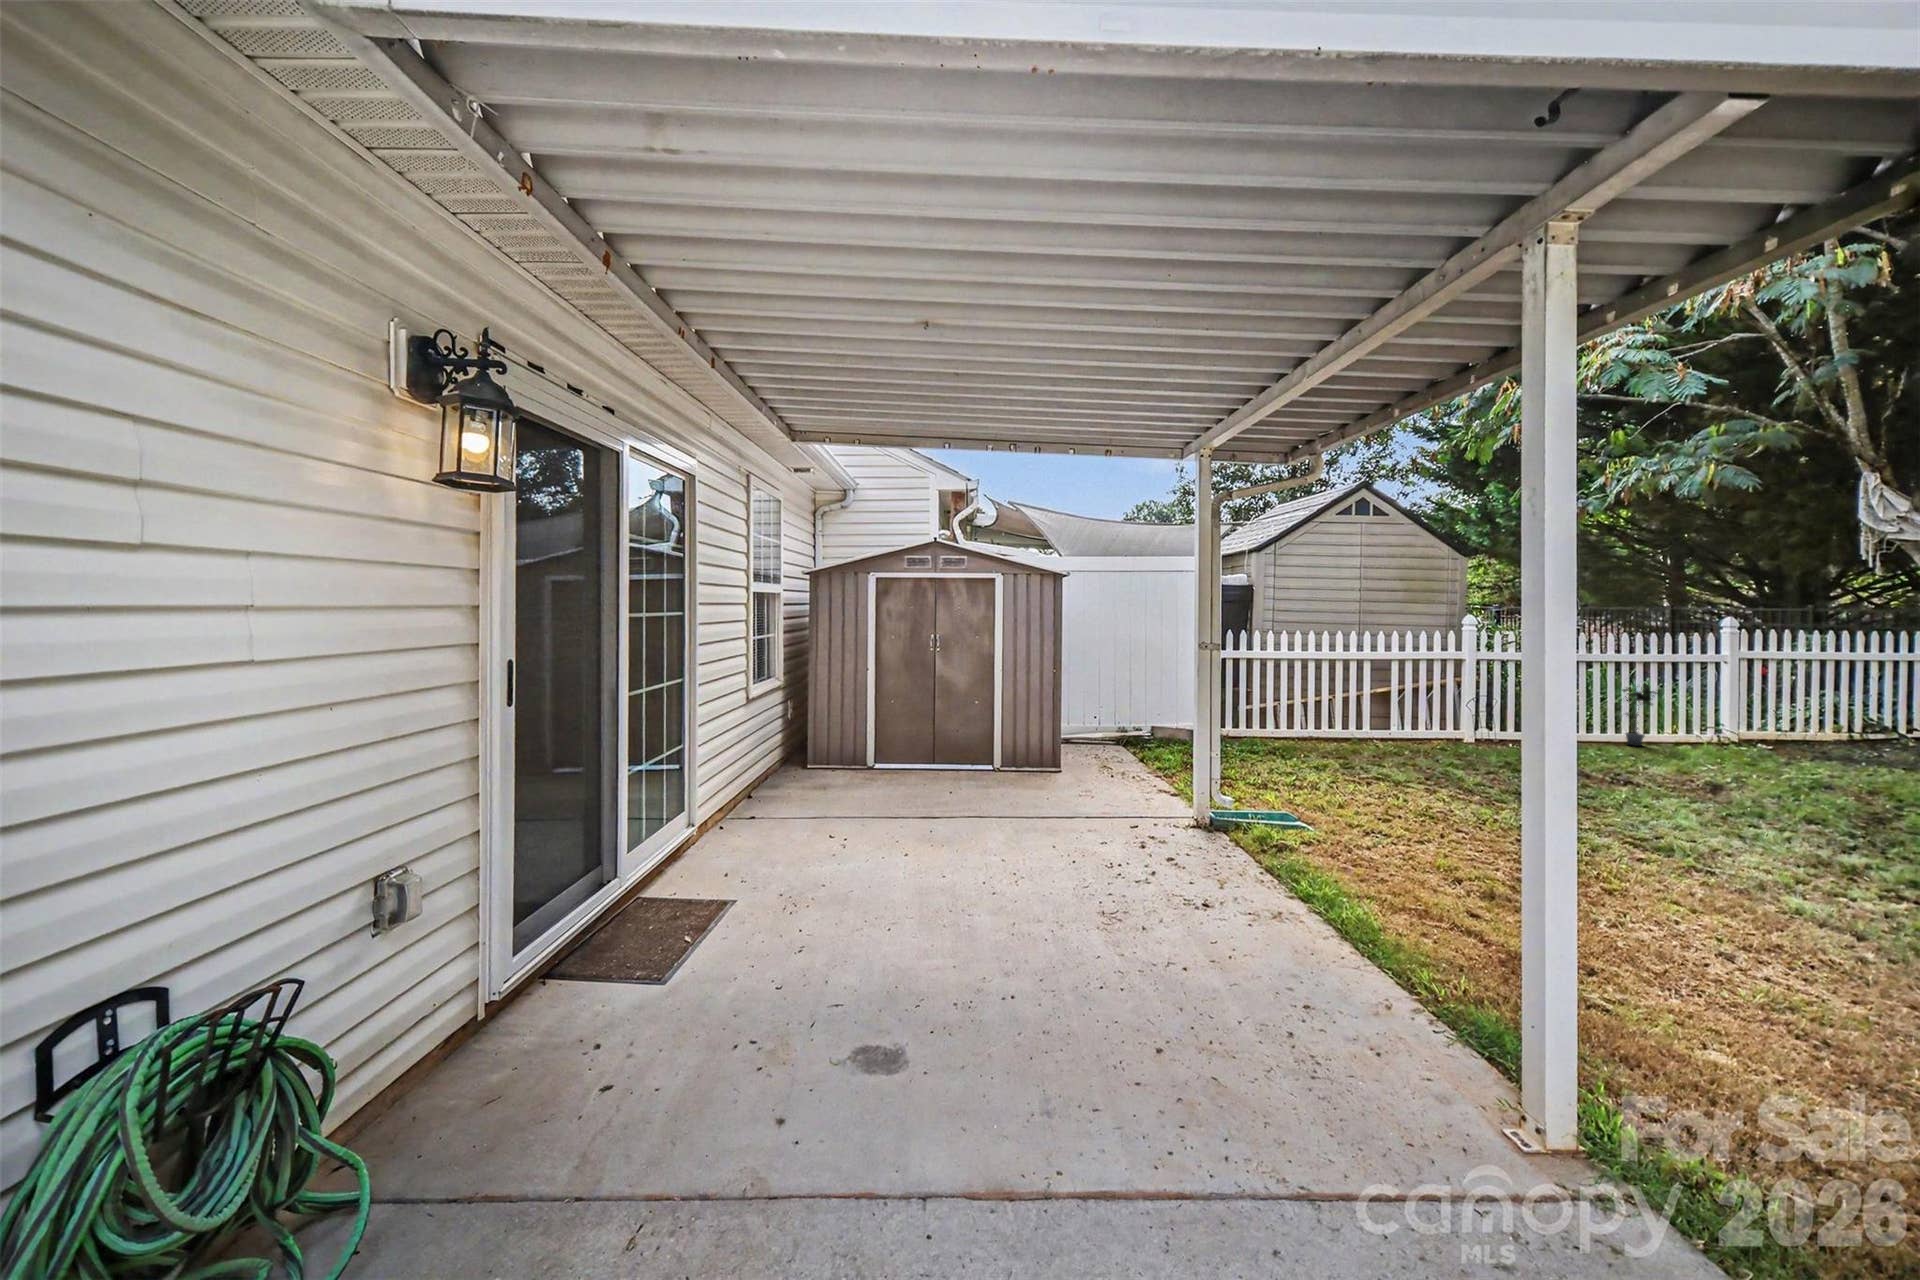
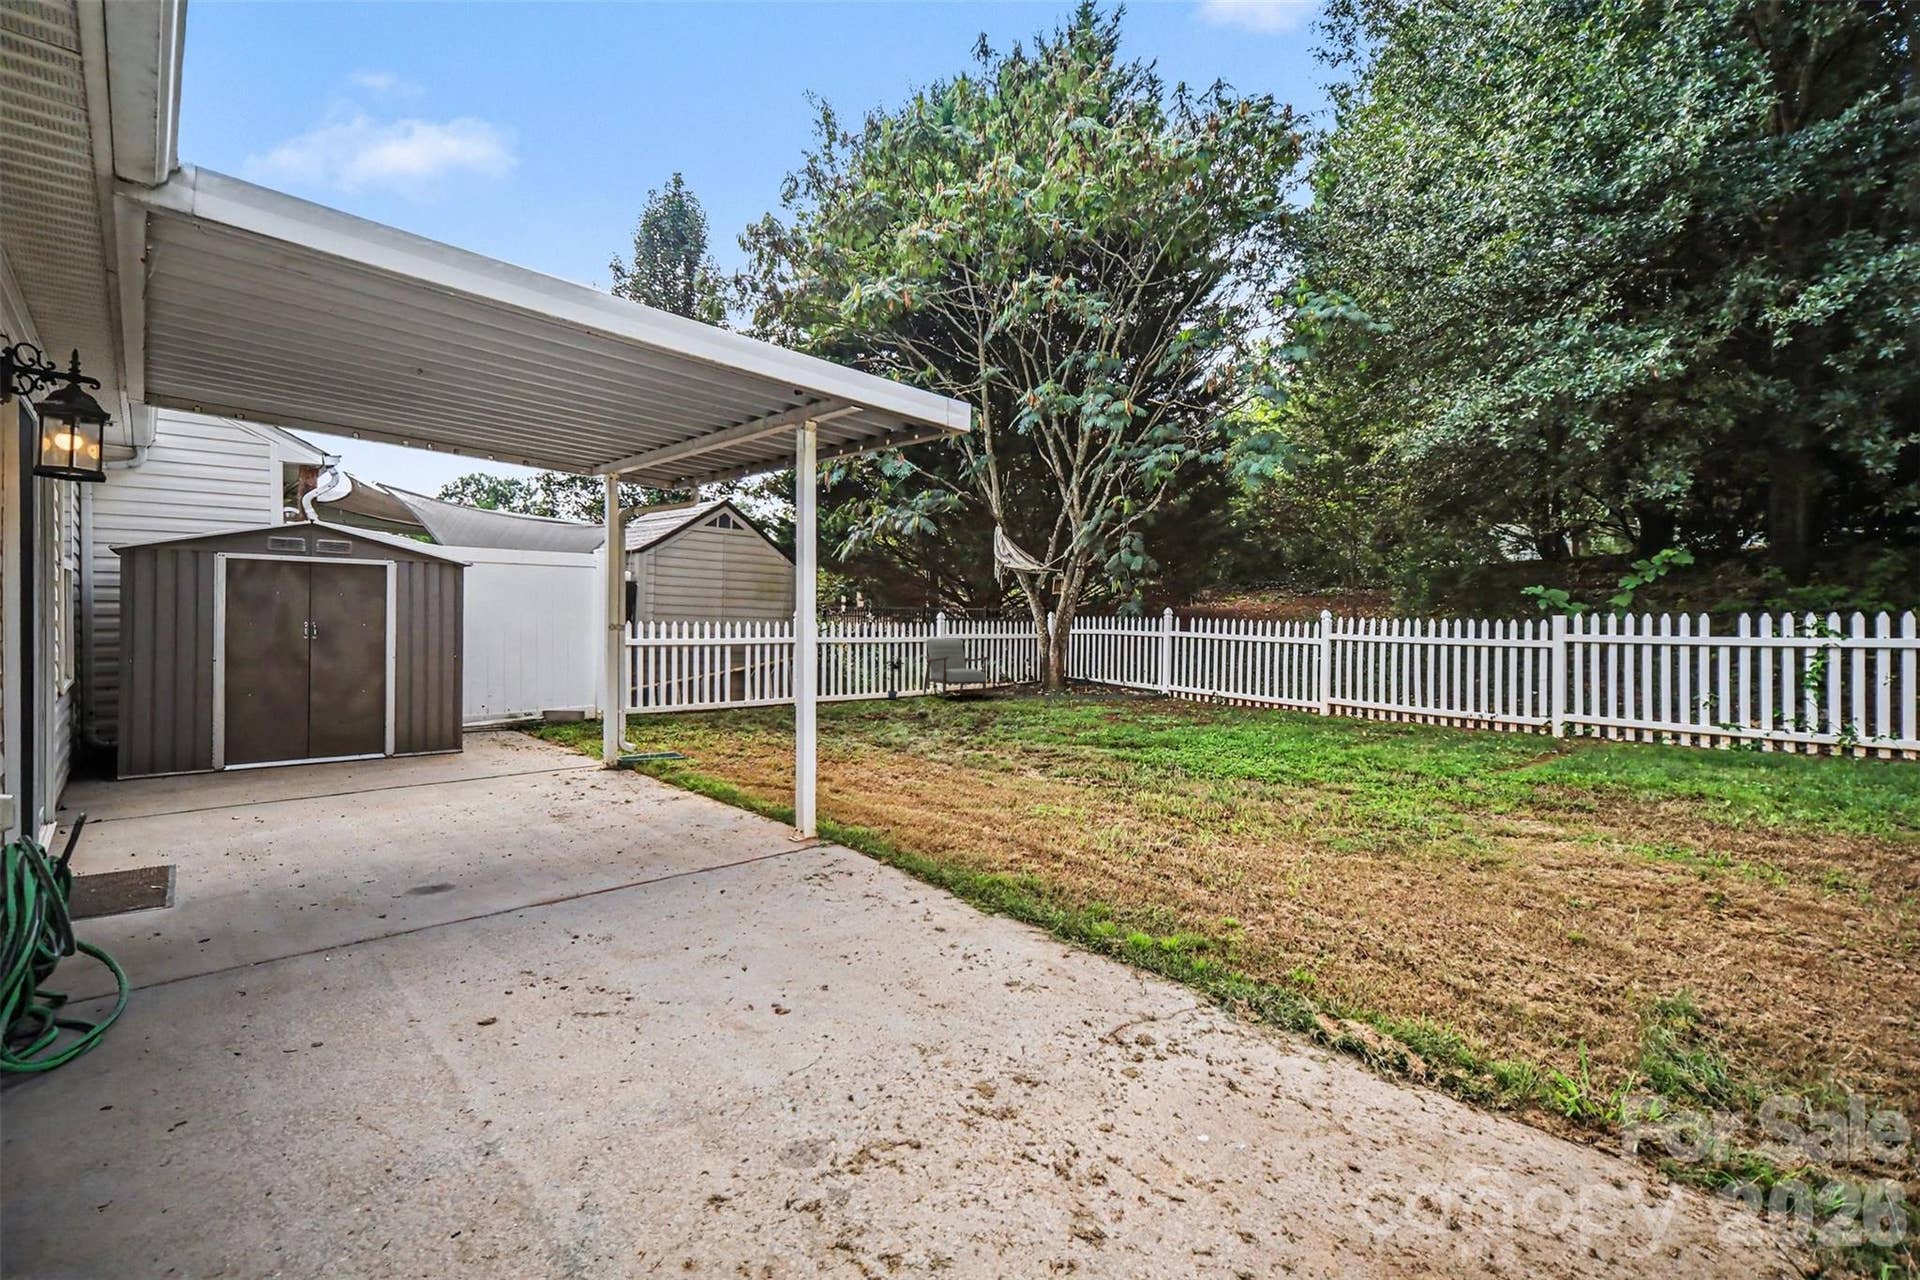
chair: none [1695,655,1856,759] -> present [924,638,989,699]

